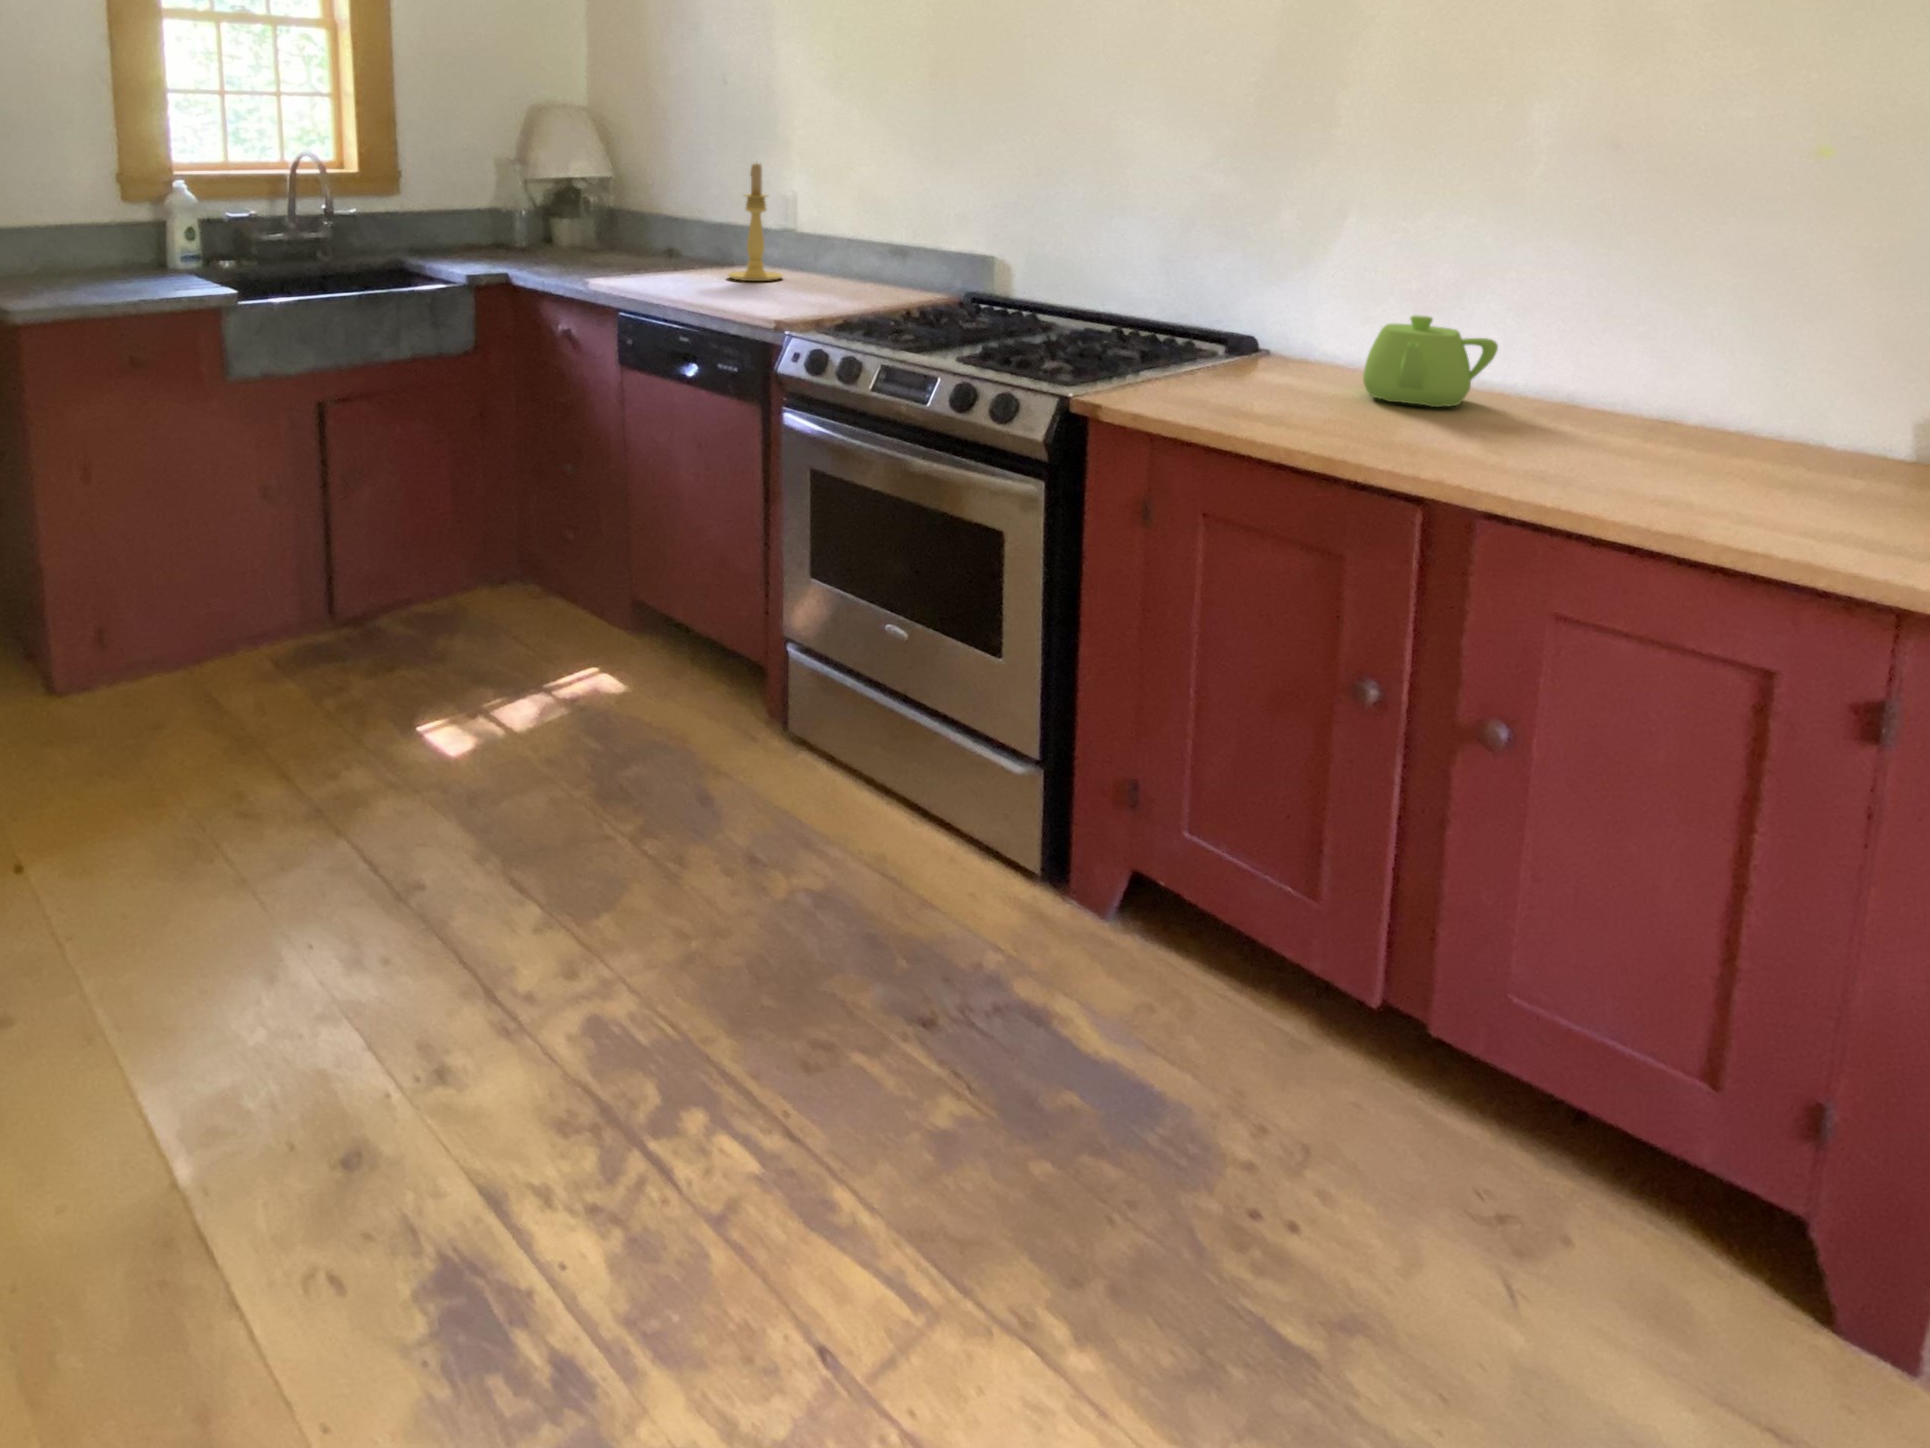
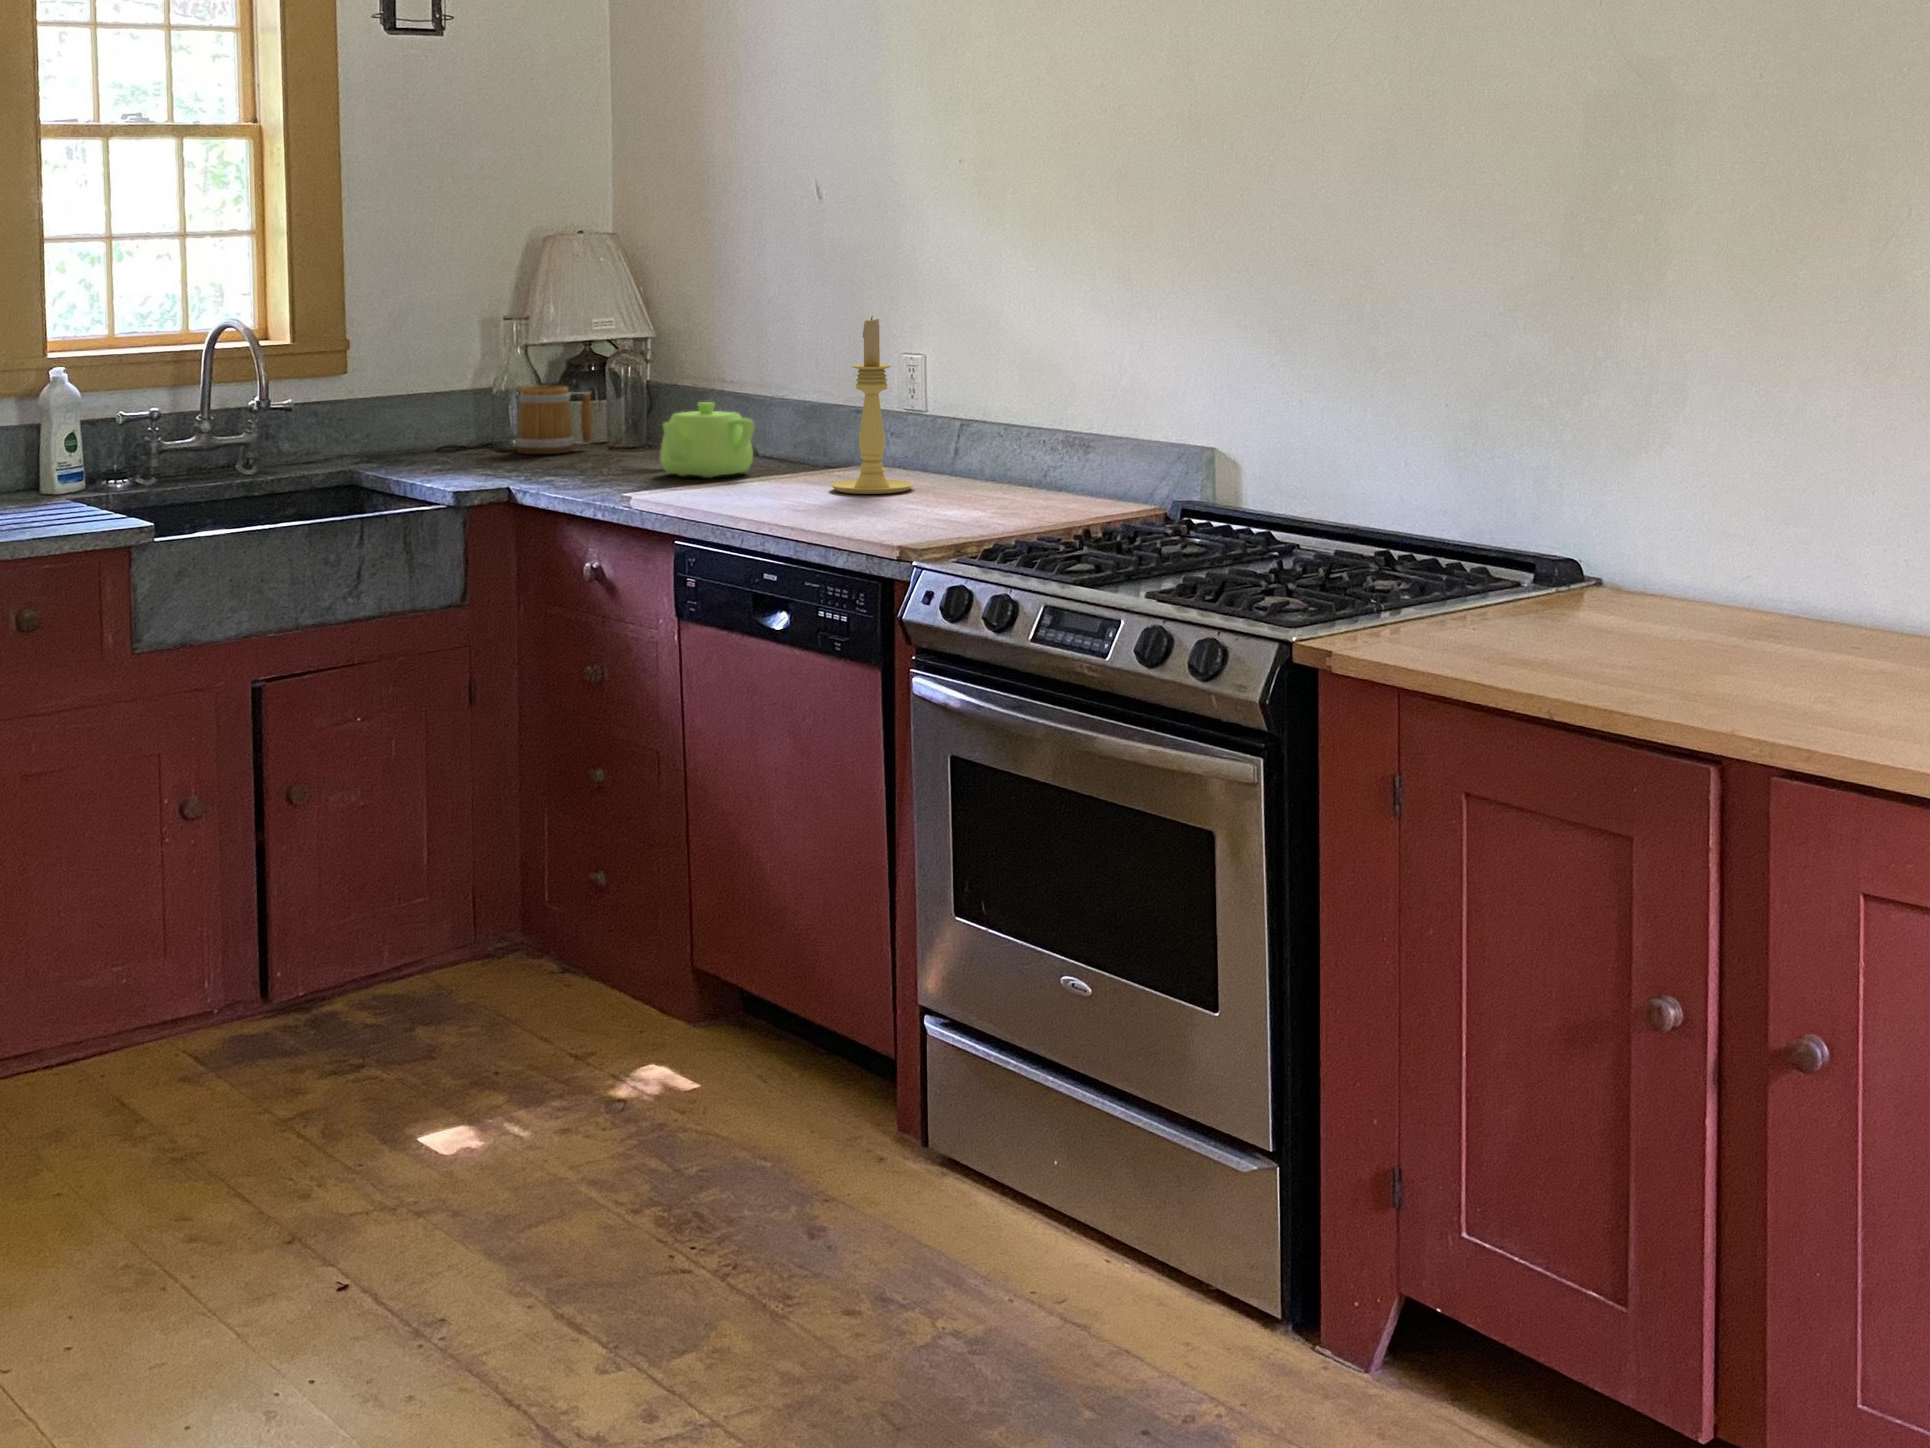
mug: none [519,206,571,251] -> present [516,386,592,454]
teapot: present [1363,315,1498,407] -> present [660,402,754,478]

